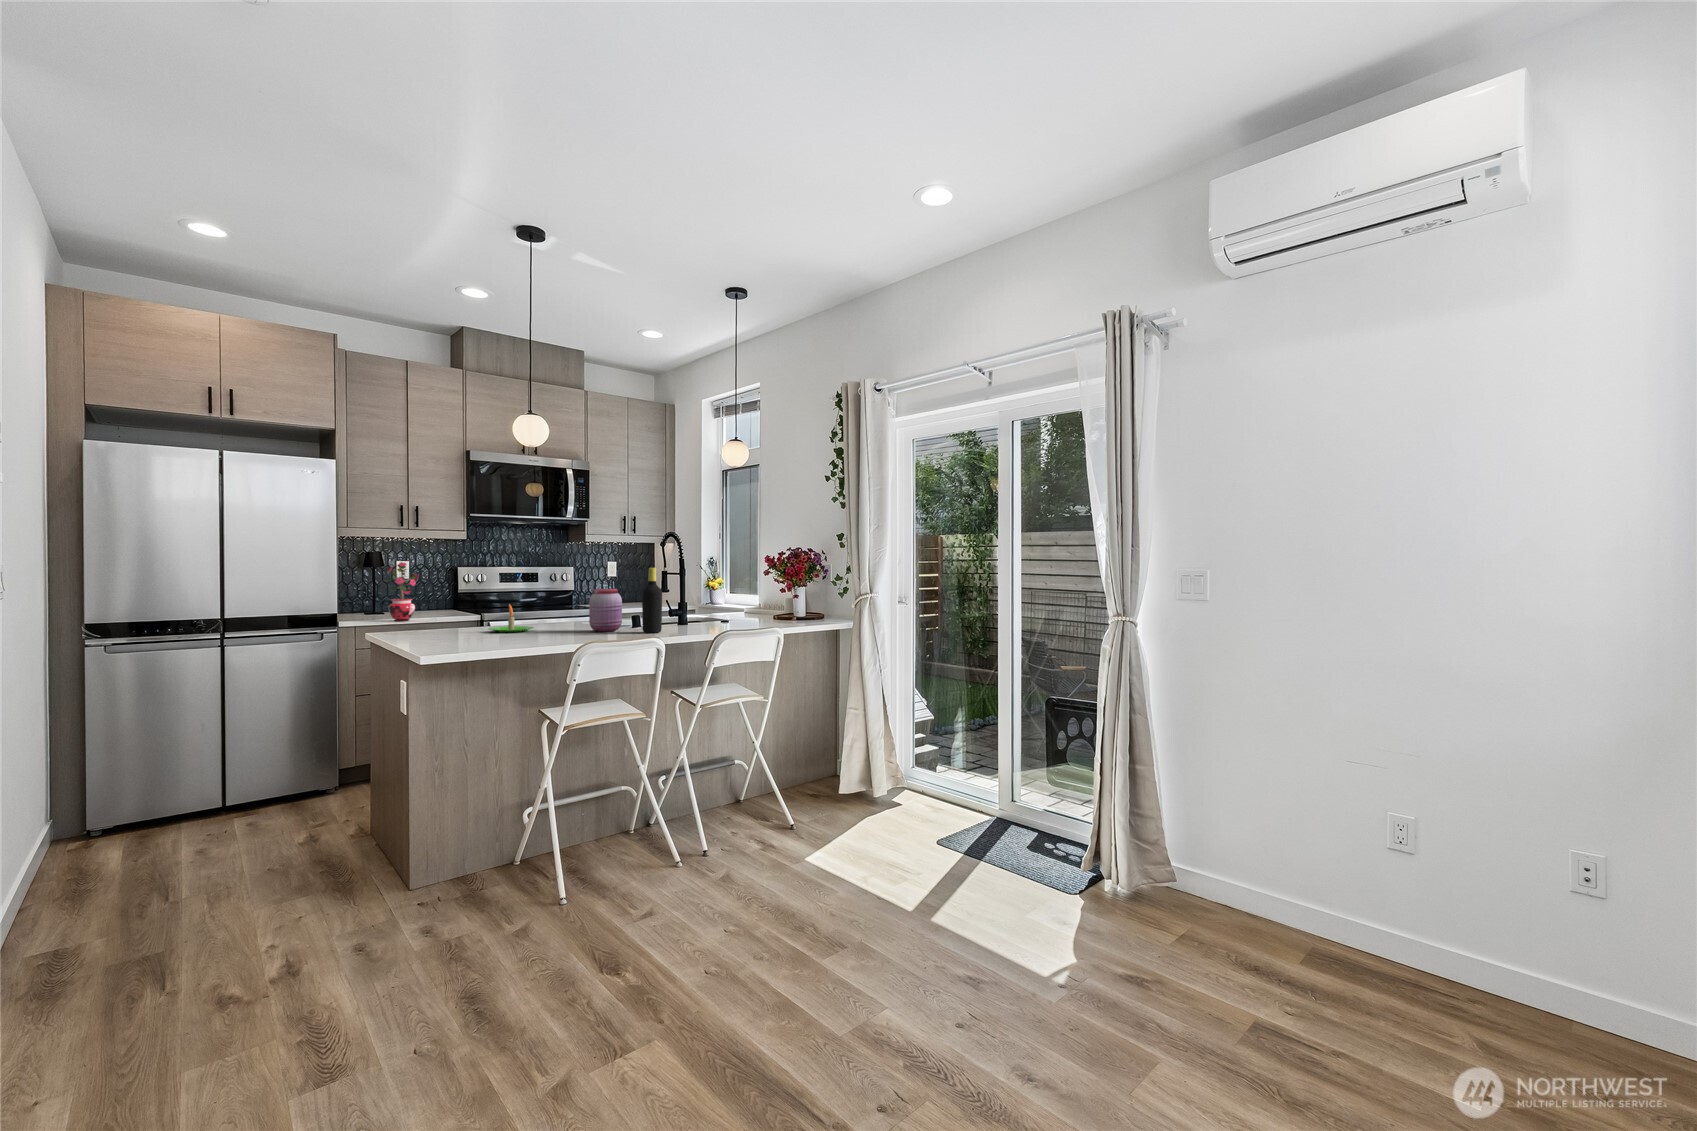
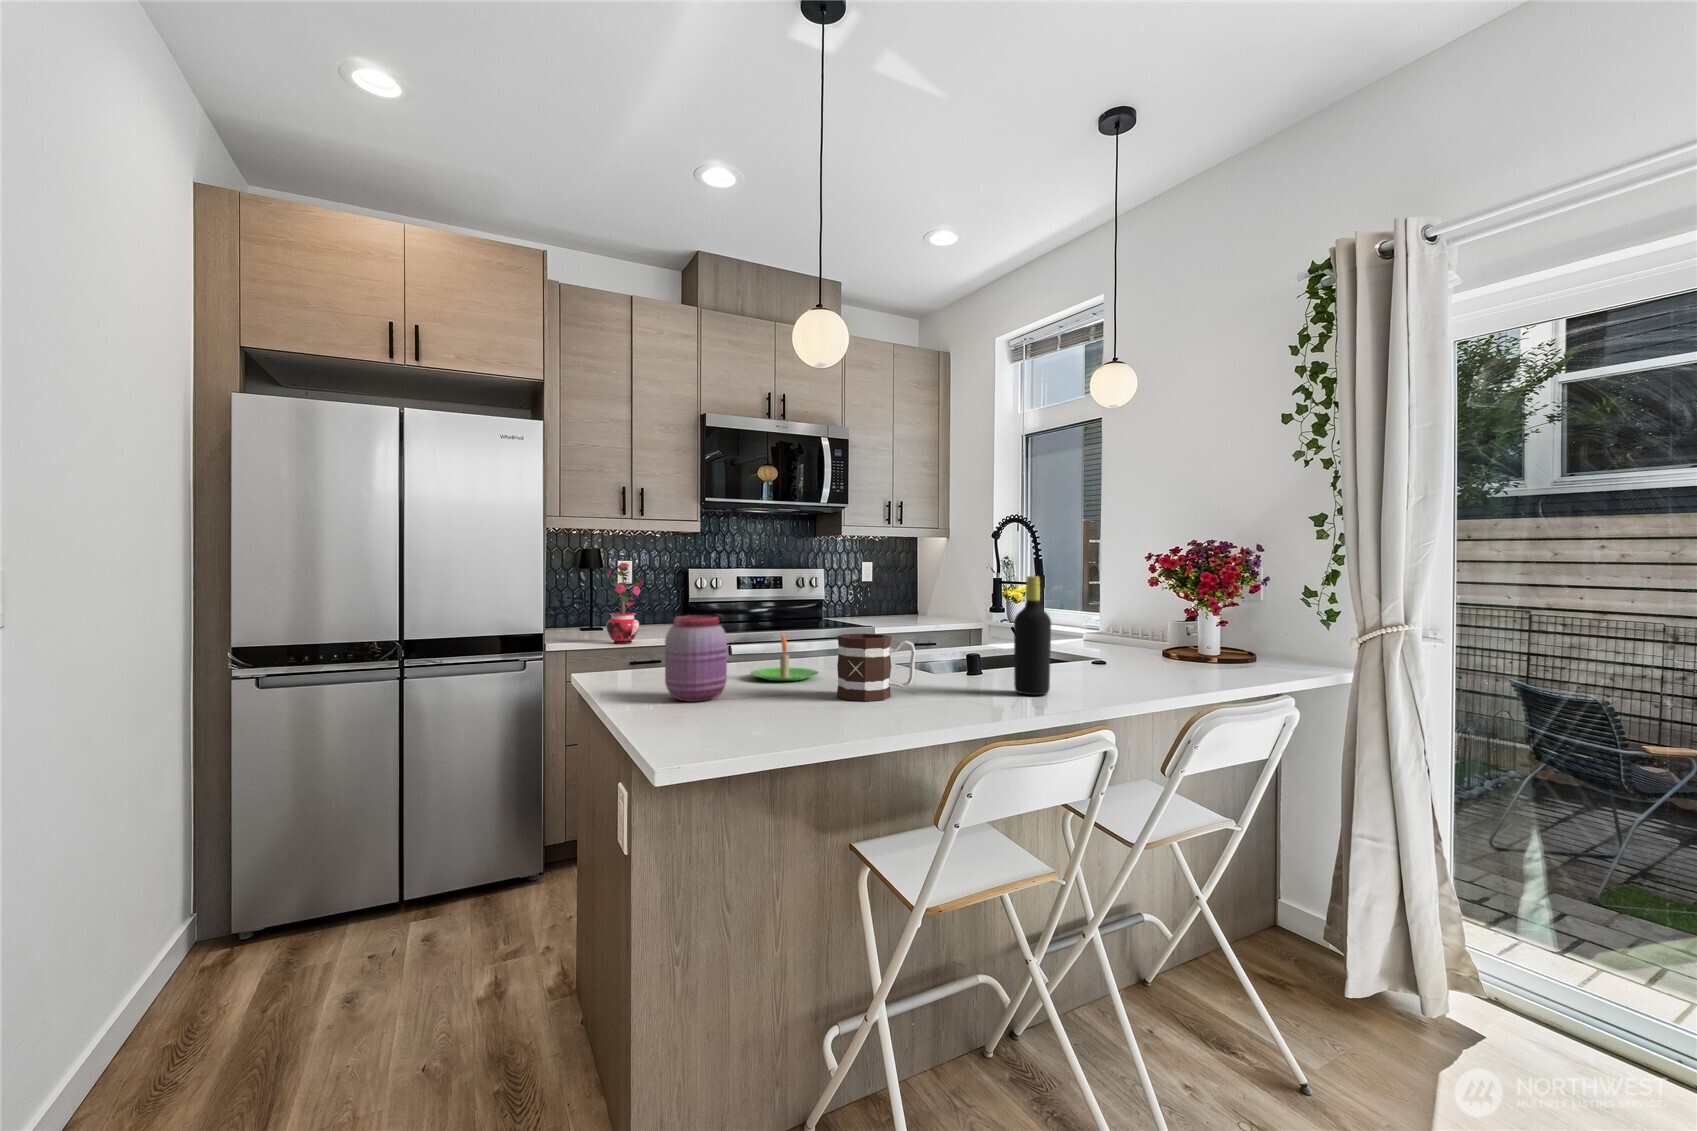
jar: present [589,589,622,632] -> present [665,615,727,702]
mug: none [536,601,583,637] -> present [837,633,916,701]

